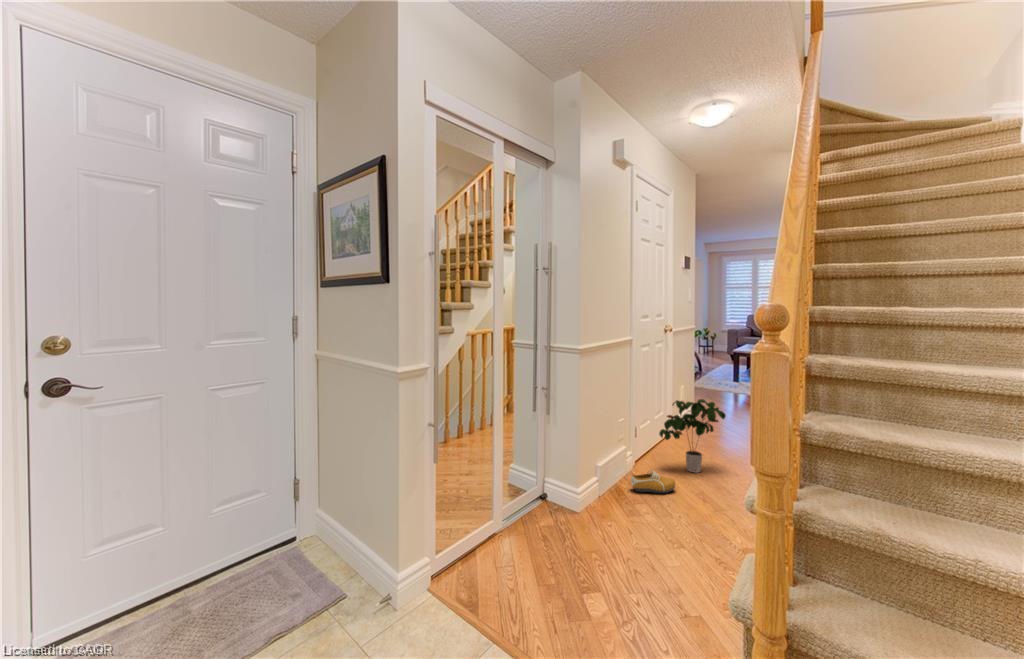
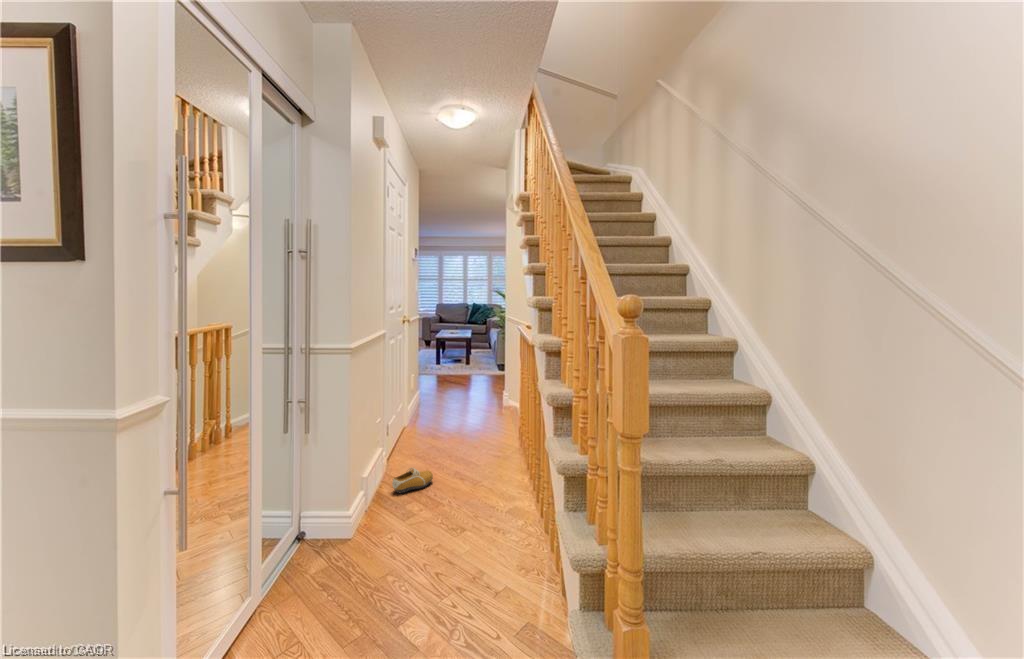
potted plant: present [659,399,726,473] -> none [409,389,462,459]

